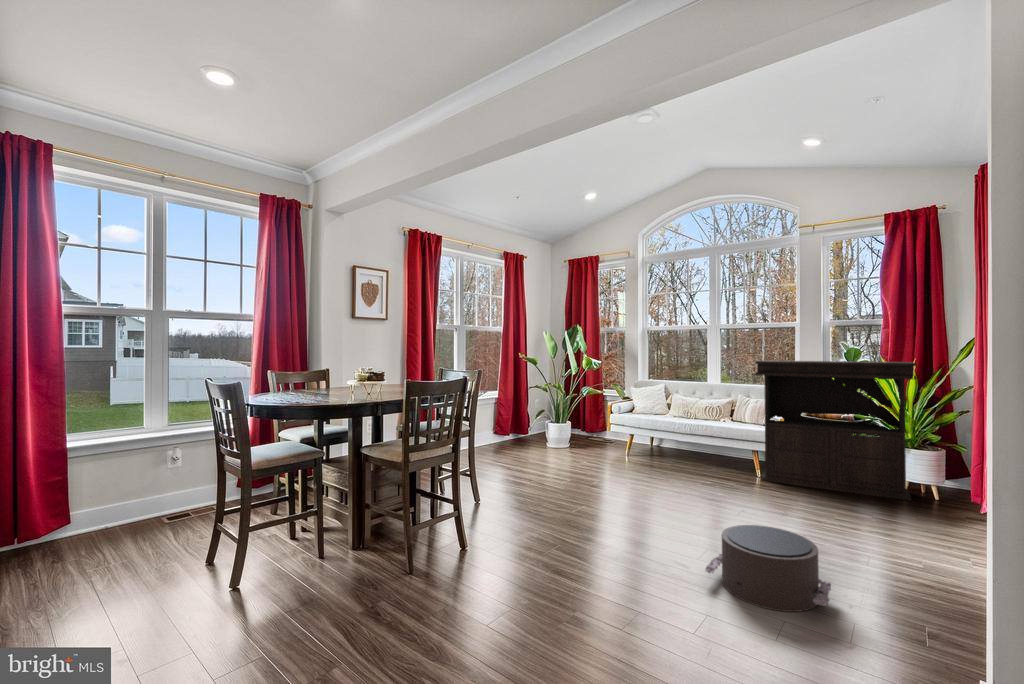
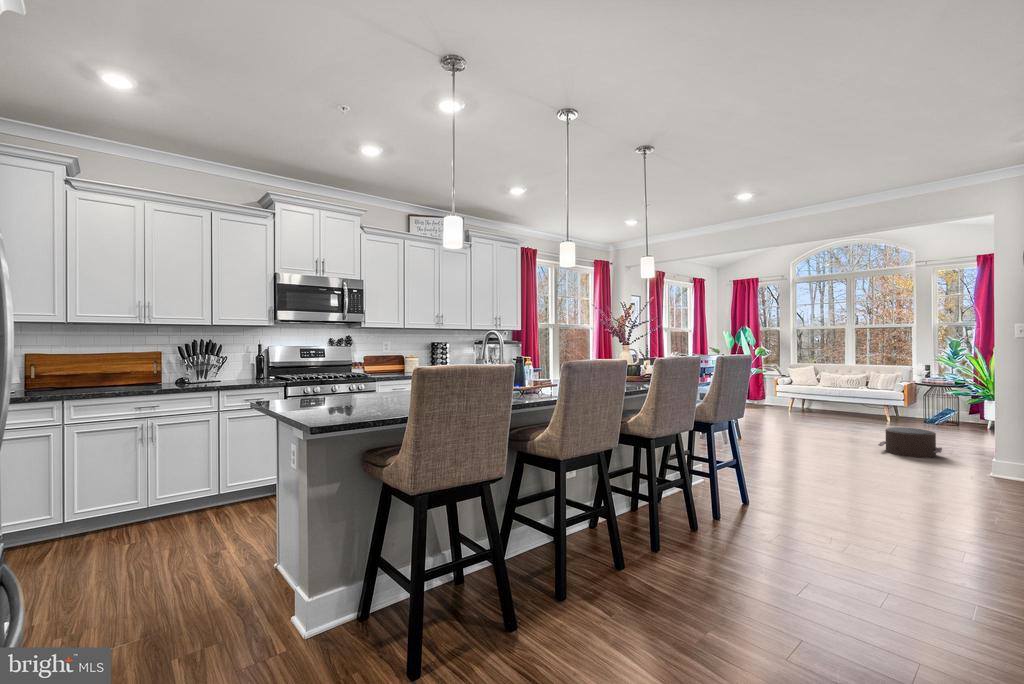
console table: present [755,360,917,501] -> none [887,349,996,431]

